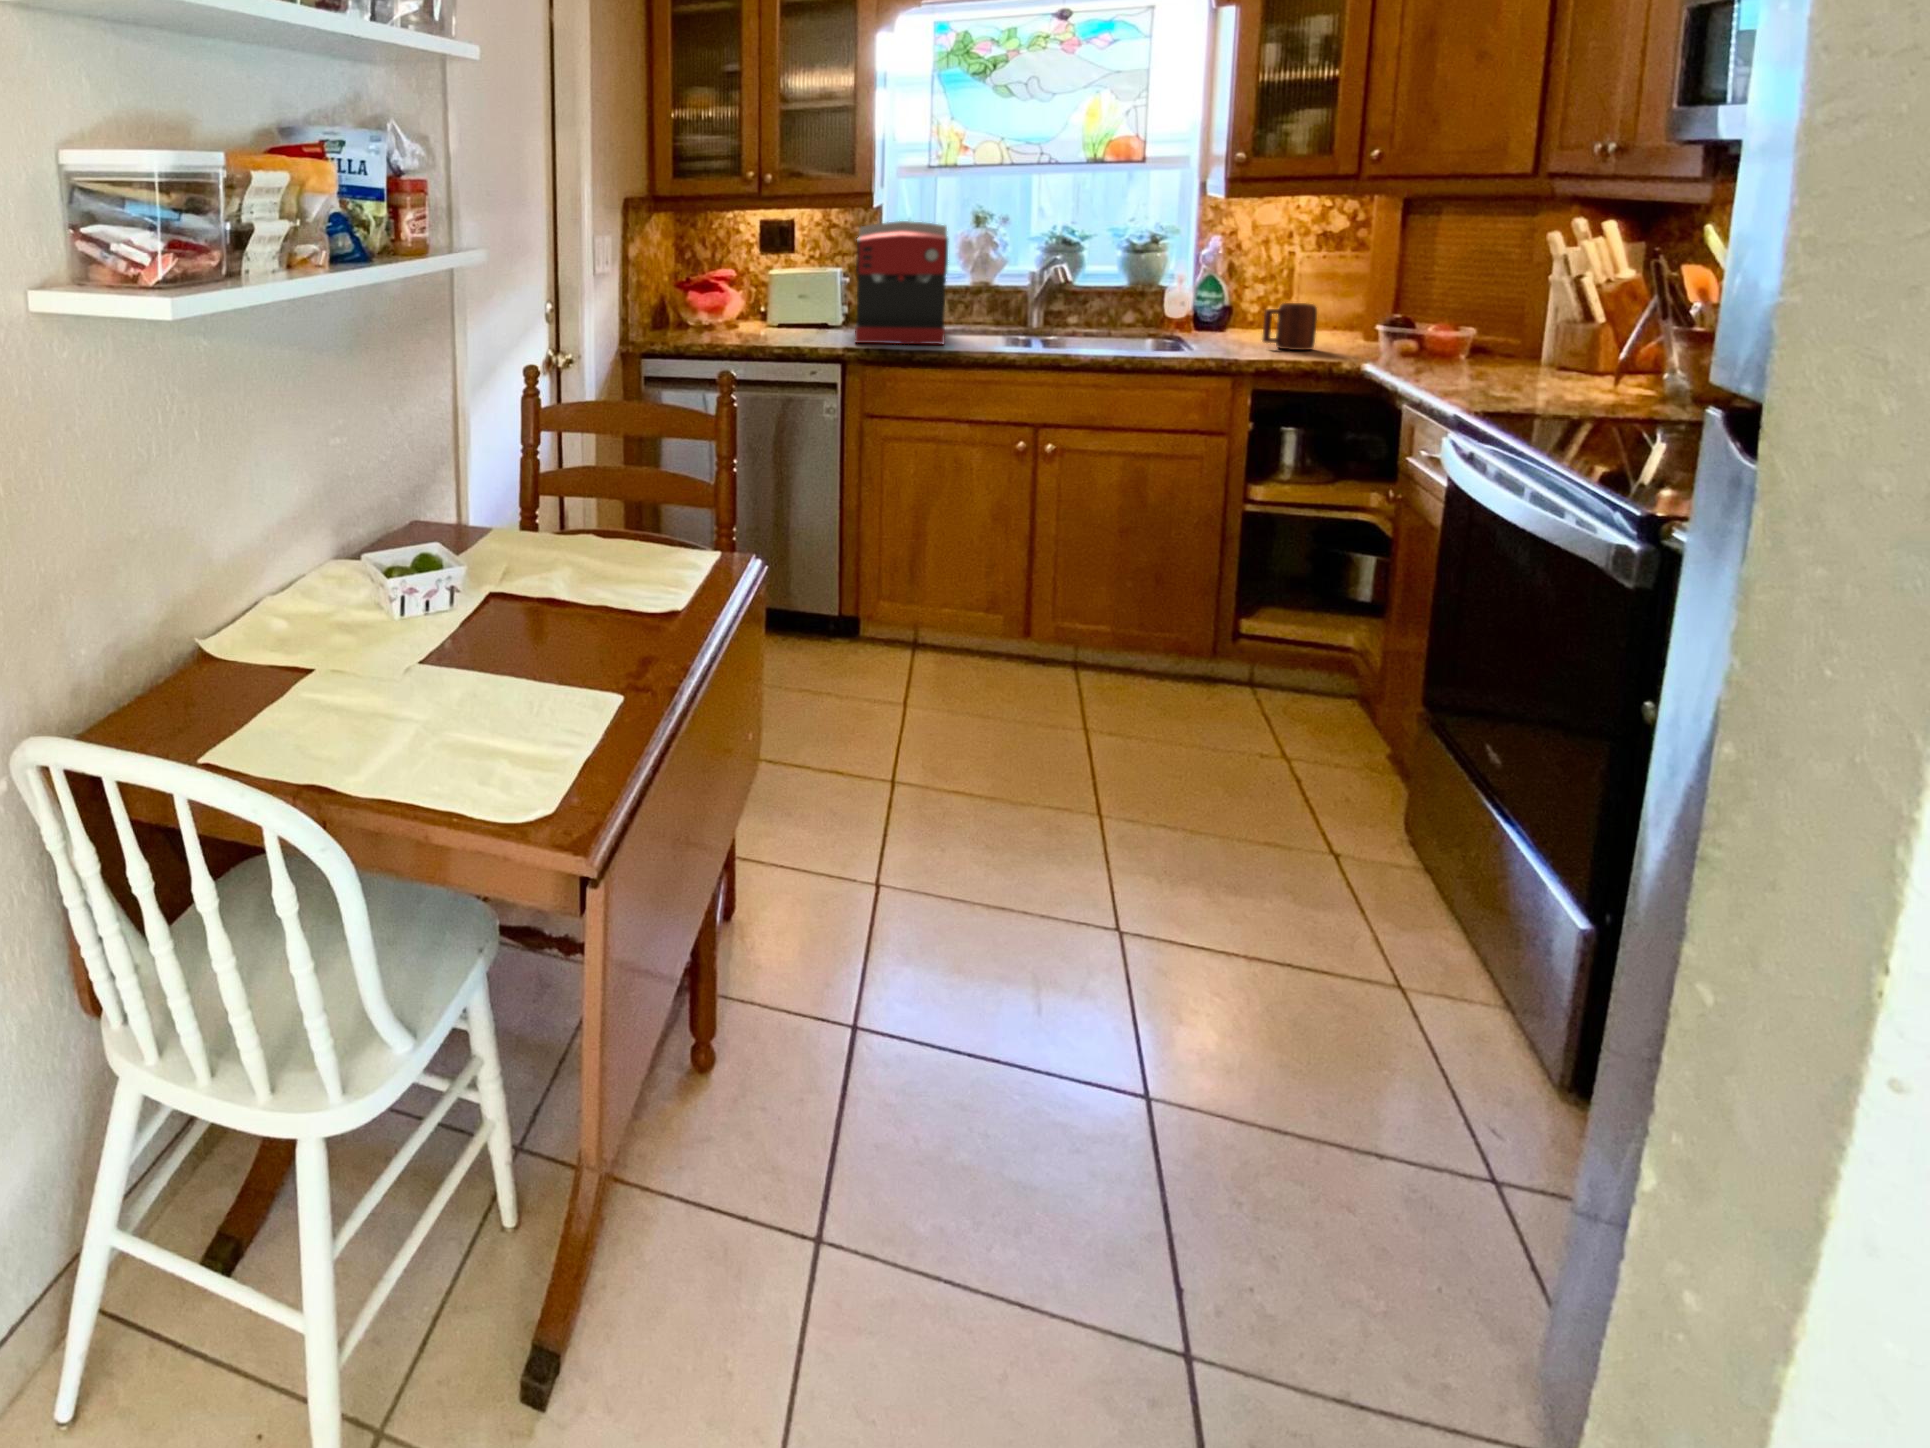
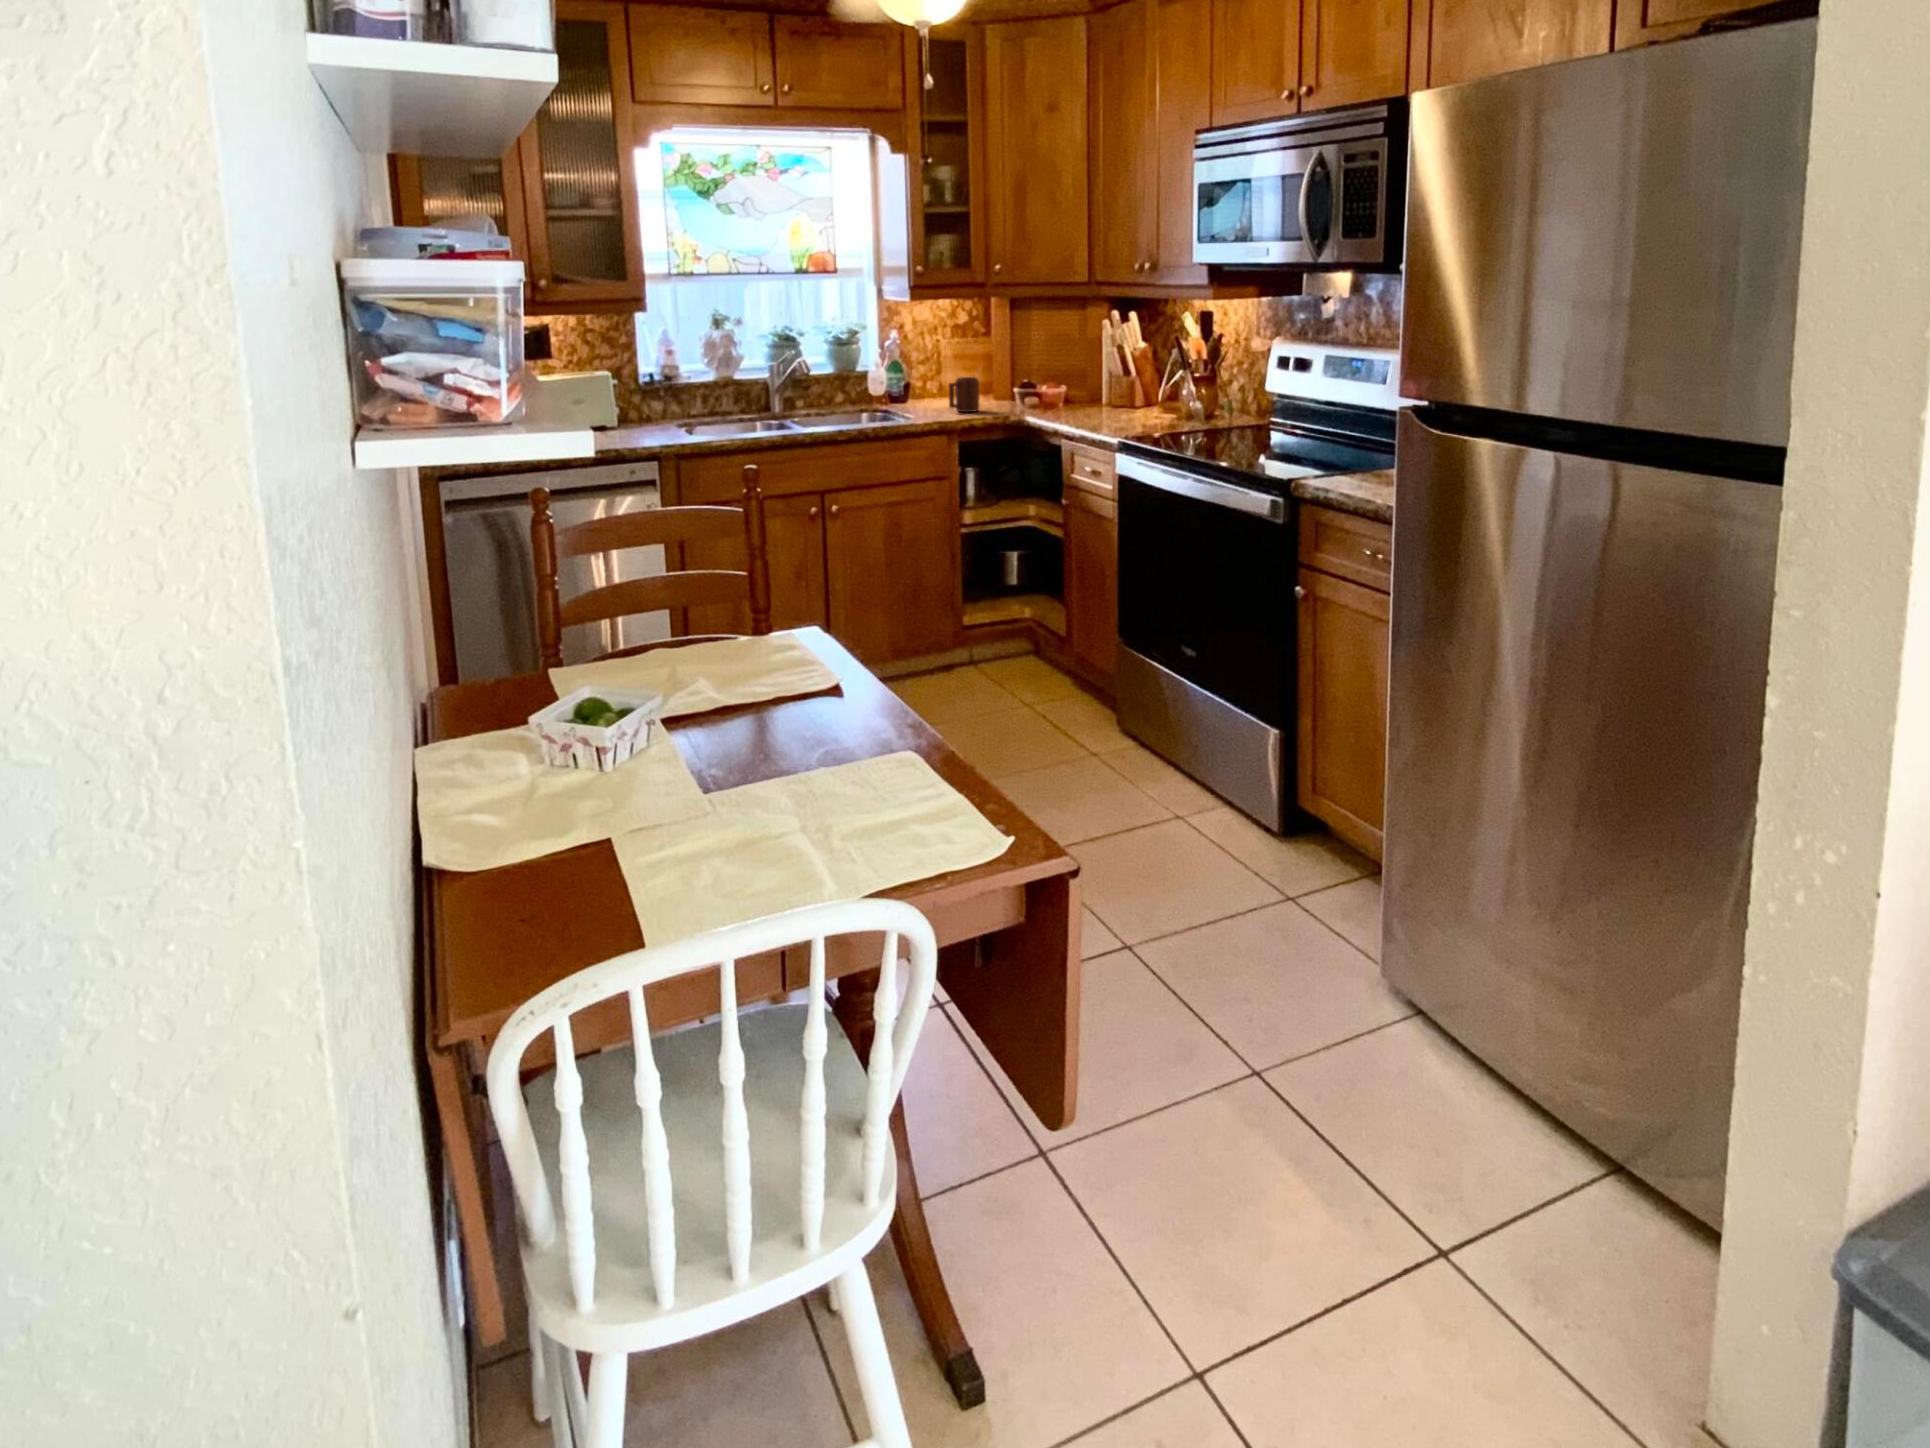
coffee maker: present [855,221,948,345] -> none [632,324,735,440]

